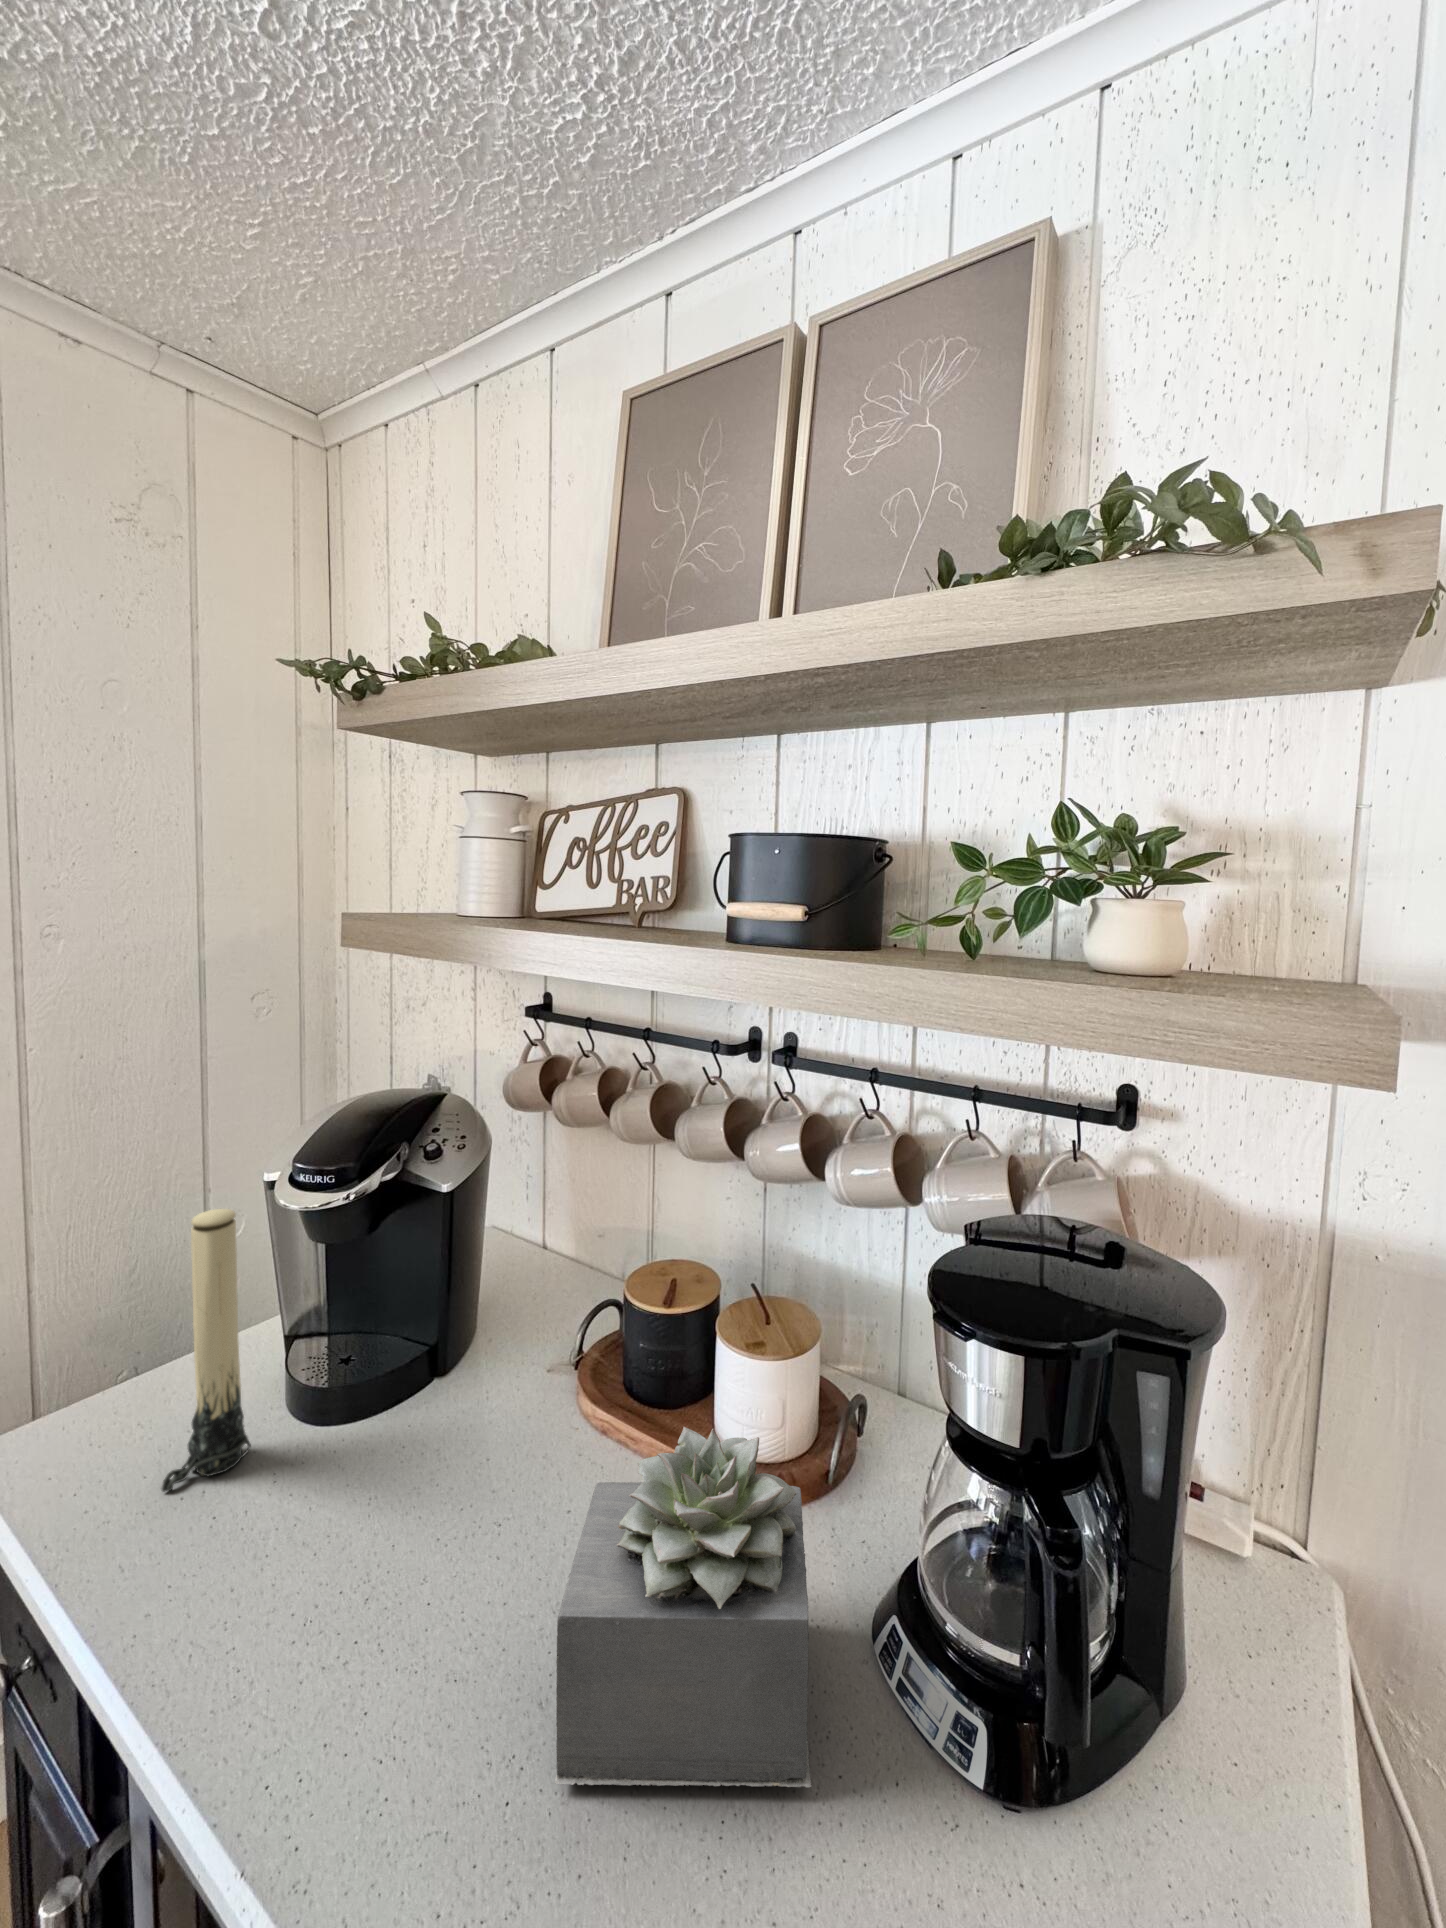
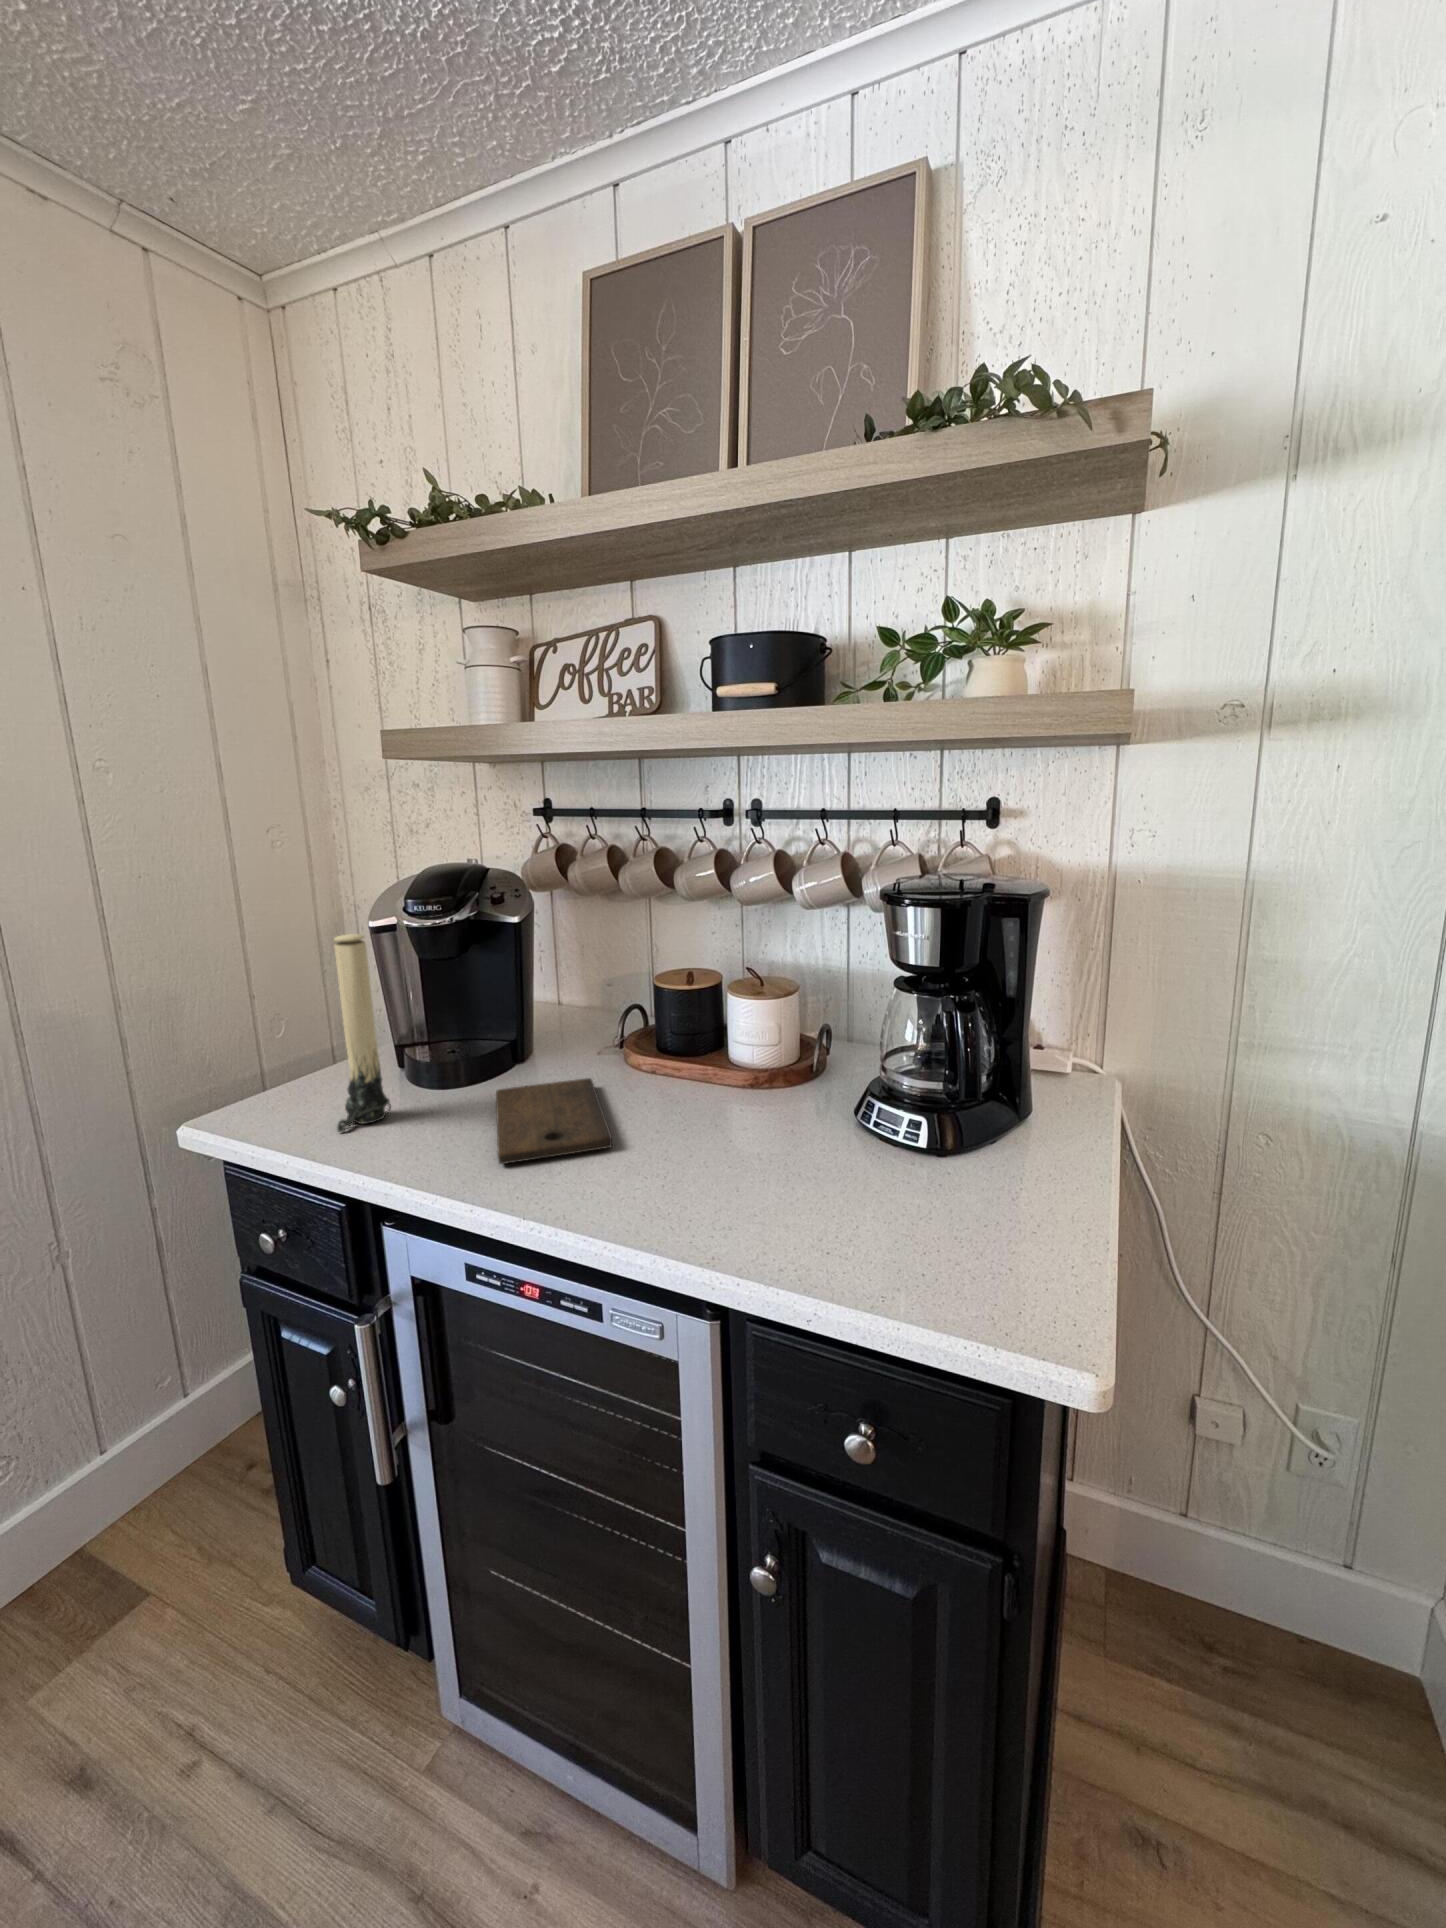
cutting board: none [323,1420,530,1630] -> present [496,1078,612,1164]
succulent plant: present [555,1427,811,1788] -> none [669,1005,827,1190]

